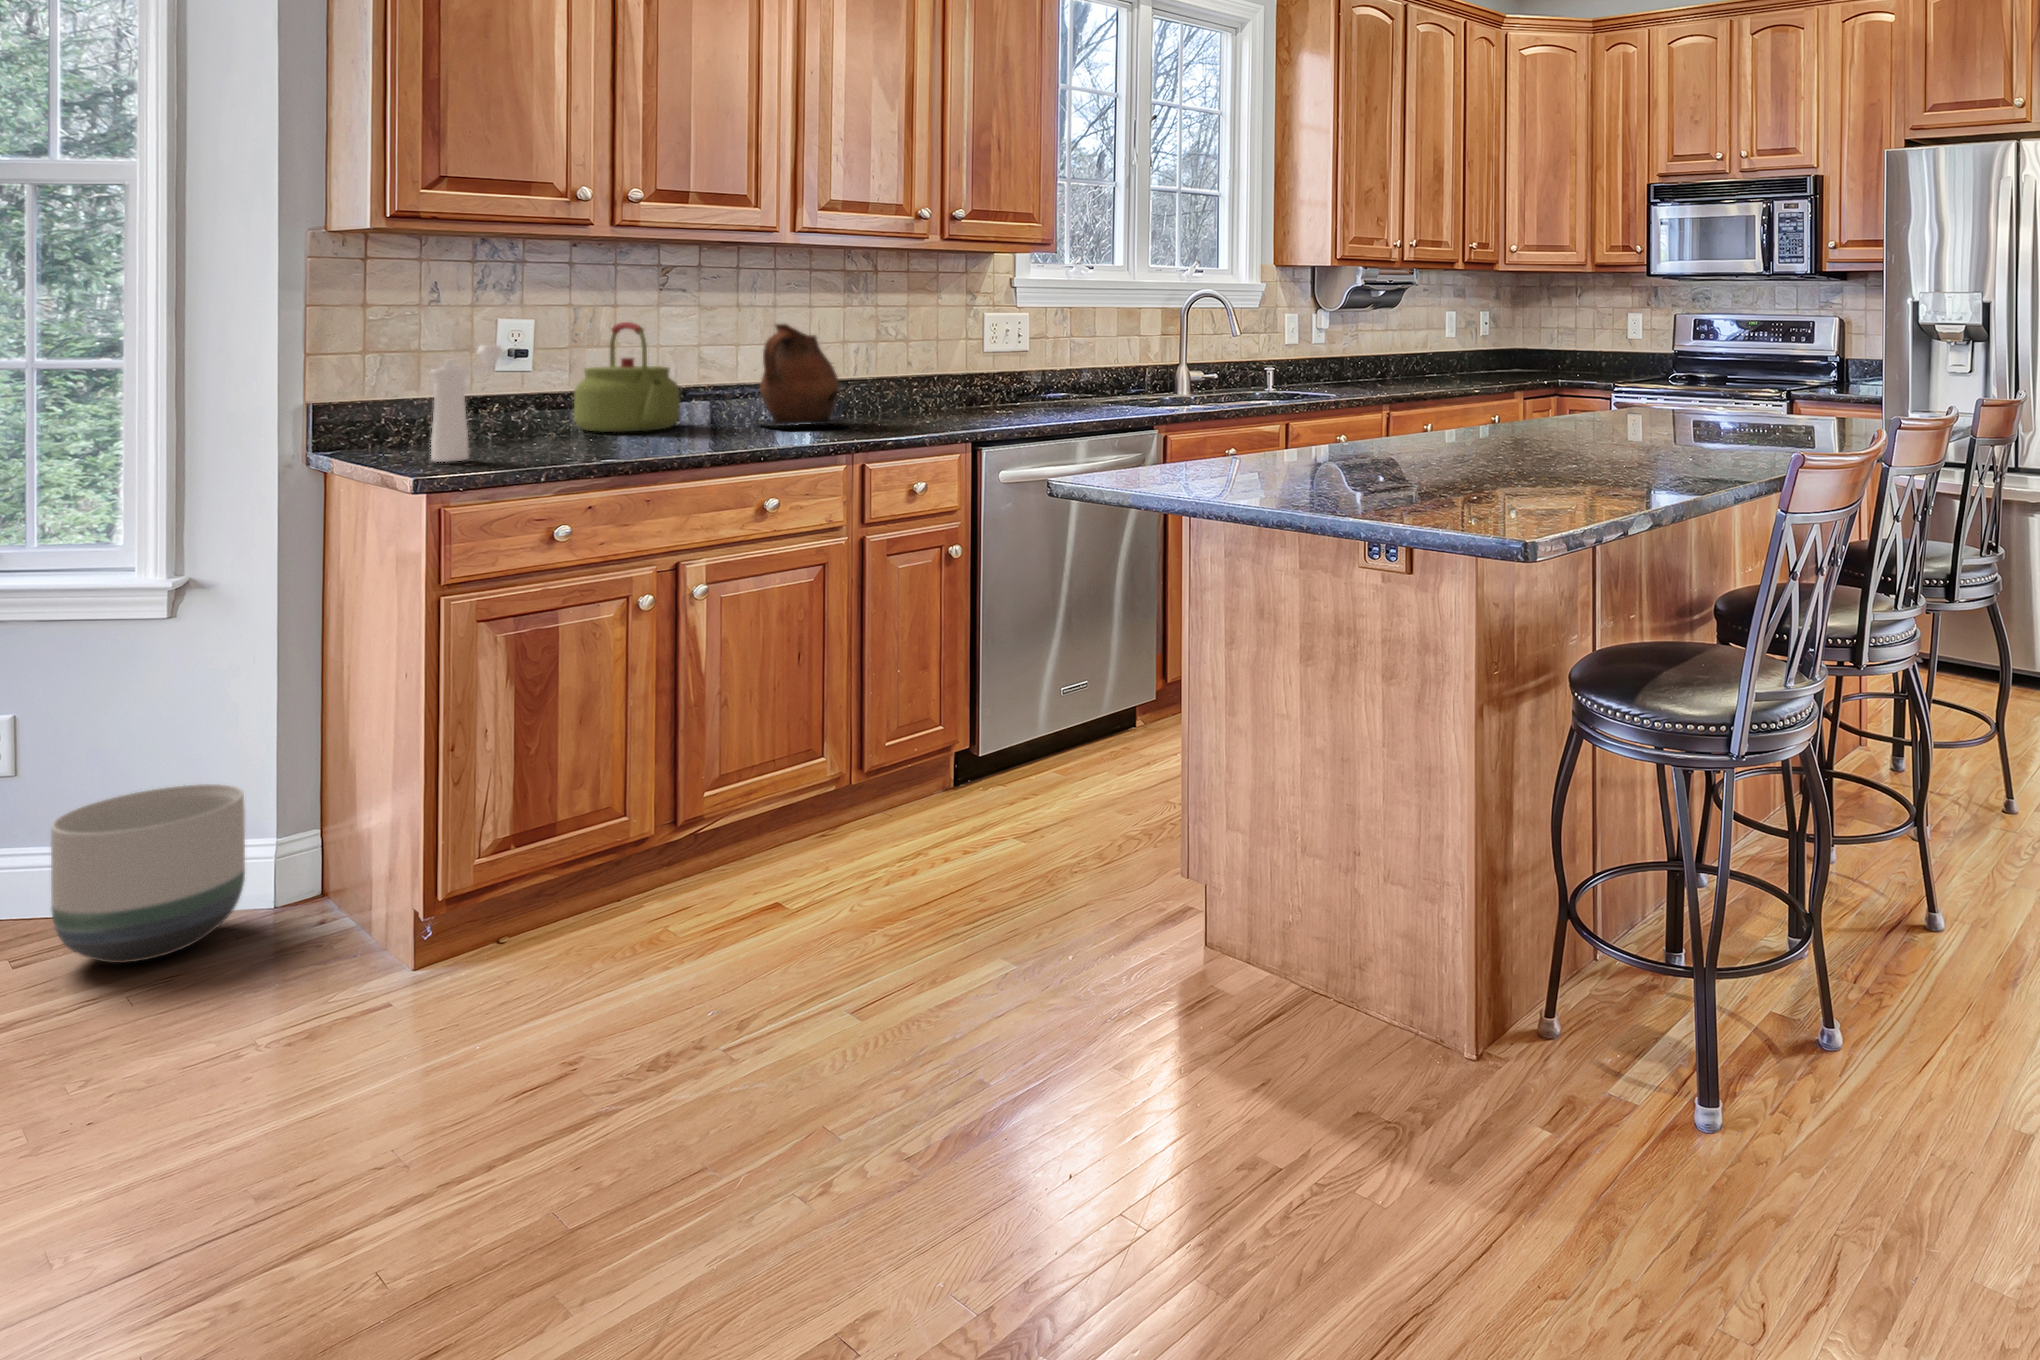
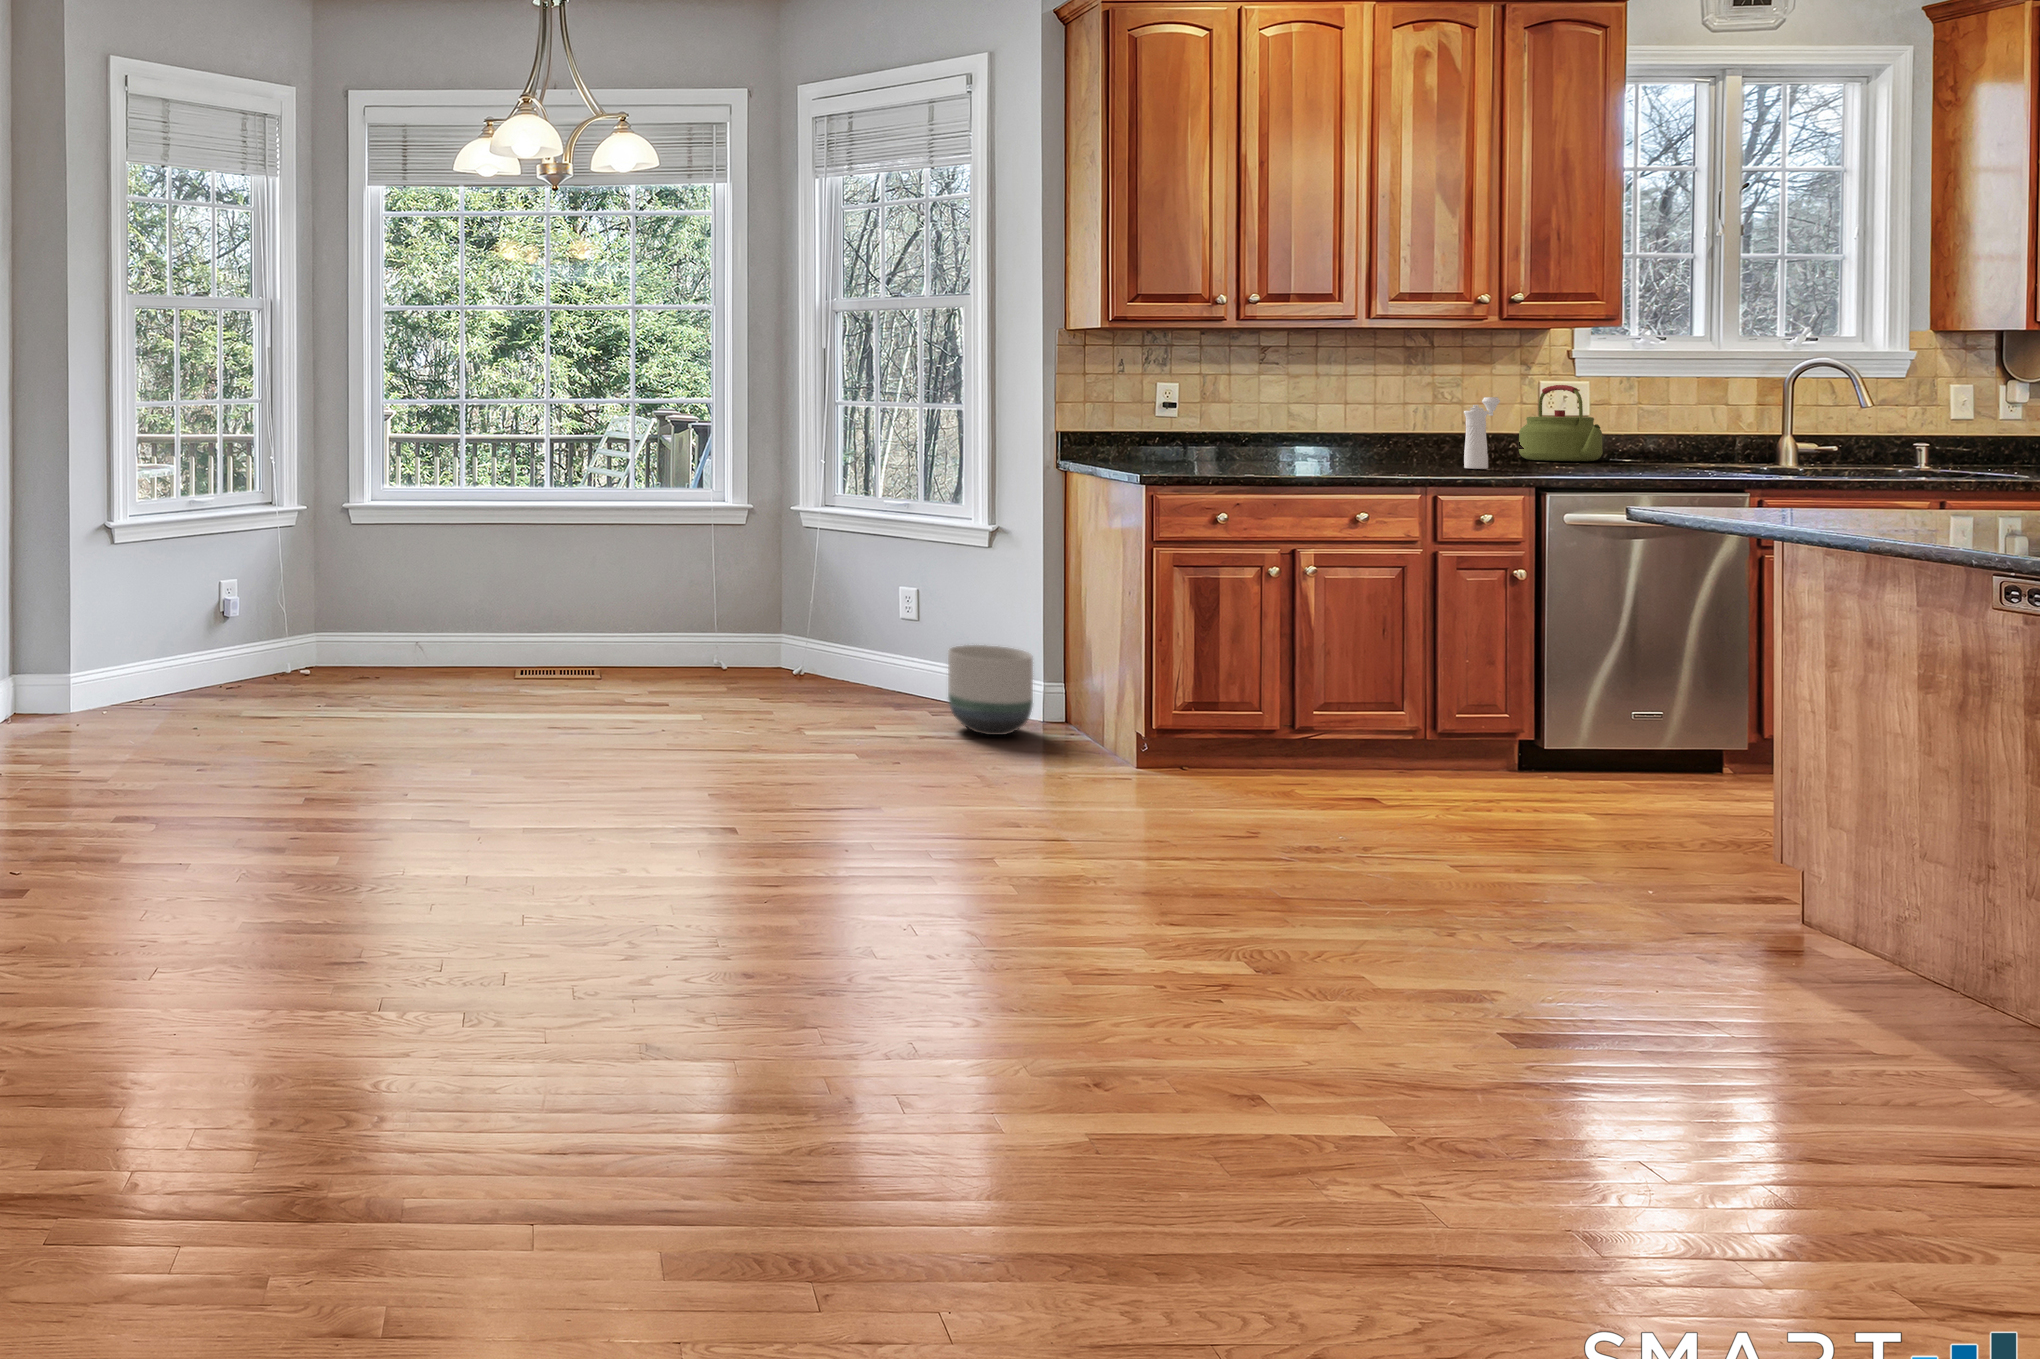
kettle: present [574,322,680,432] -> present [1519,385,1603,461]
ceramic pitcher: present [759,323,847,426] -> none [1336,386,1420,465]
pepper mill: present [431,345,503,462] -> present [1464,397,1500,469]

